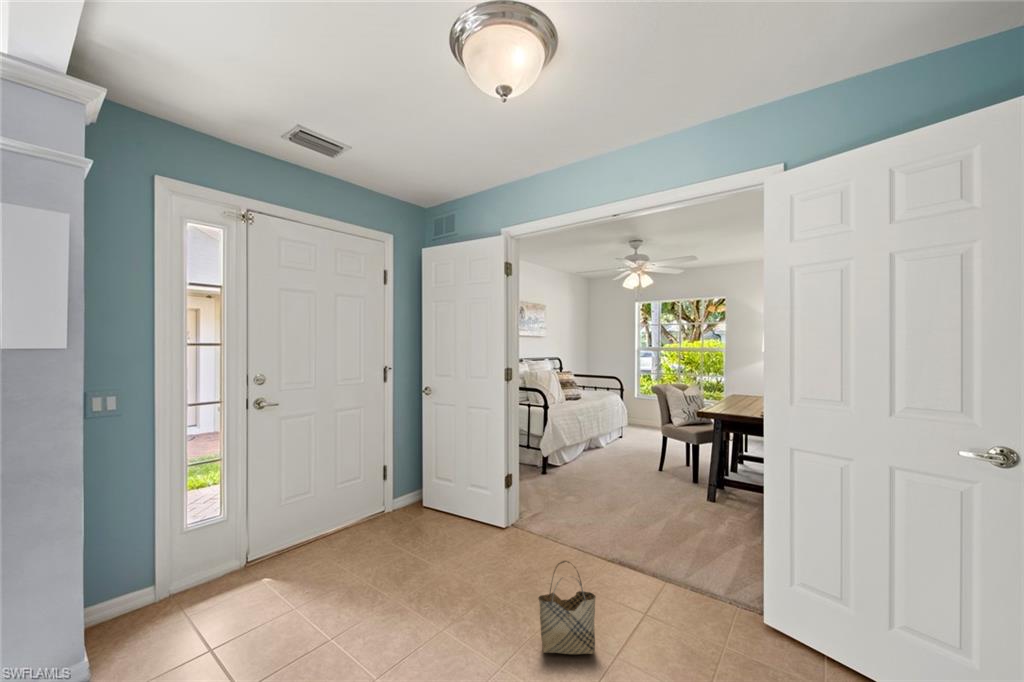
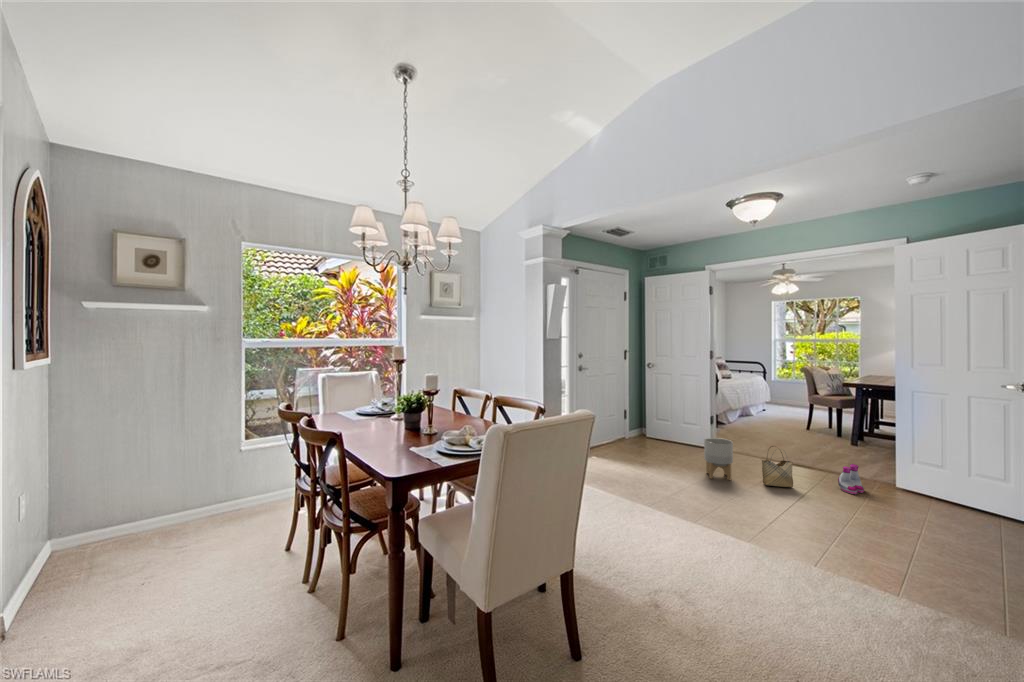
planter: none [443,540,495,637] -> present [704,438,733,480]
boots: none [677,589,721,664] -> present [838,464,864,494]

